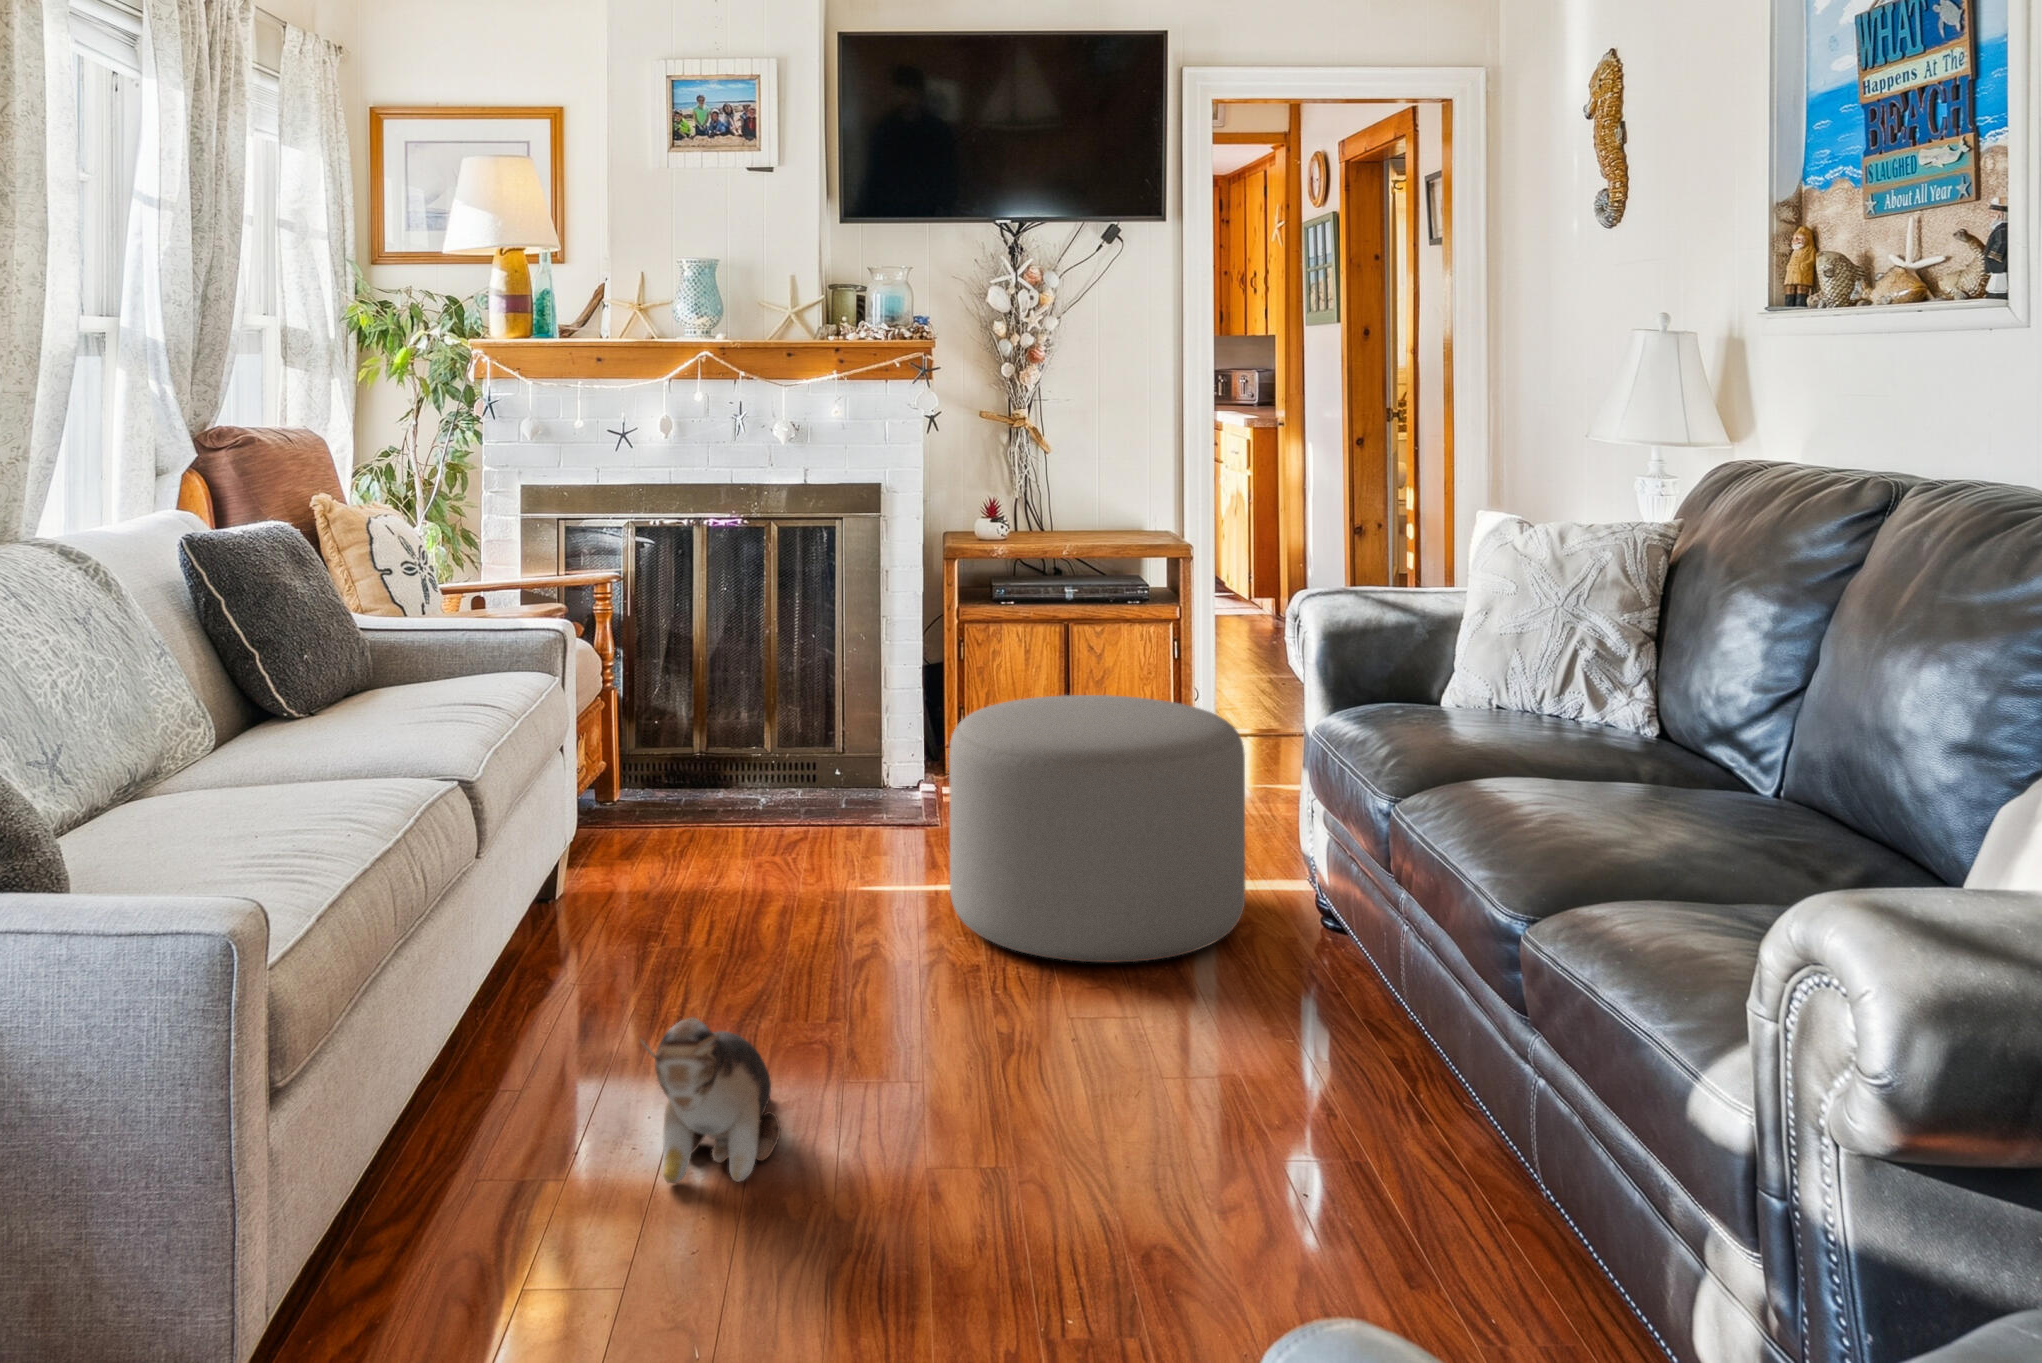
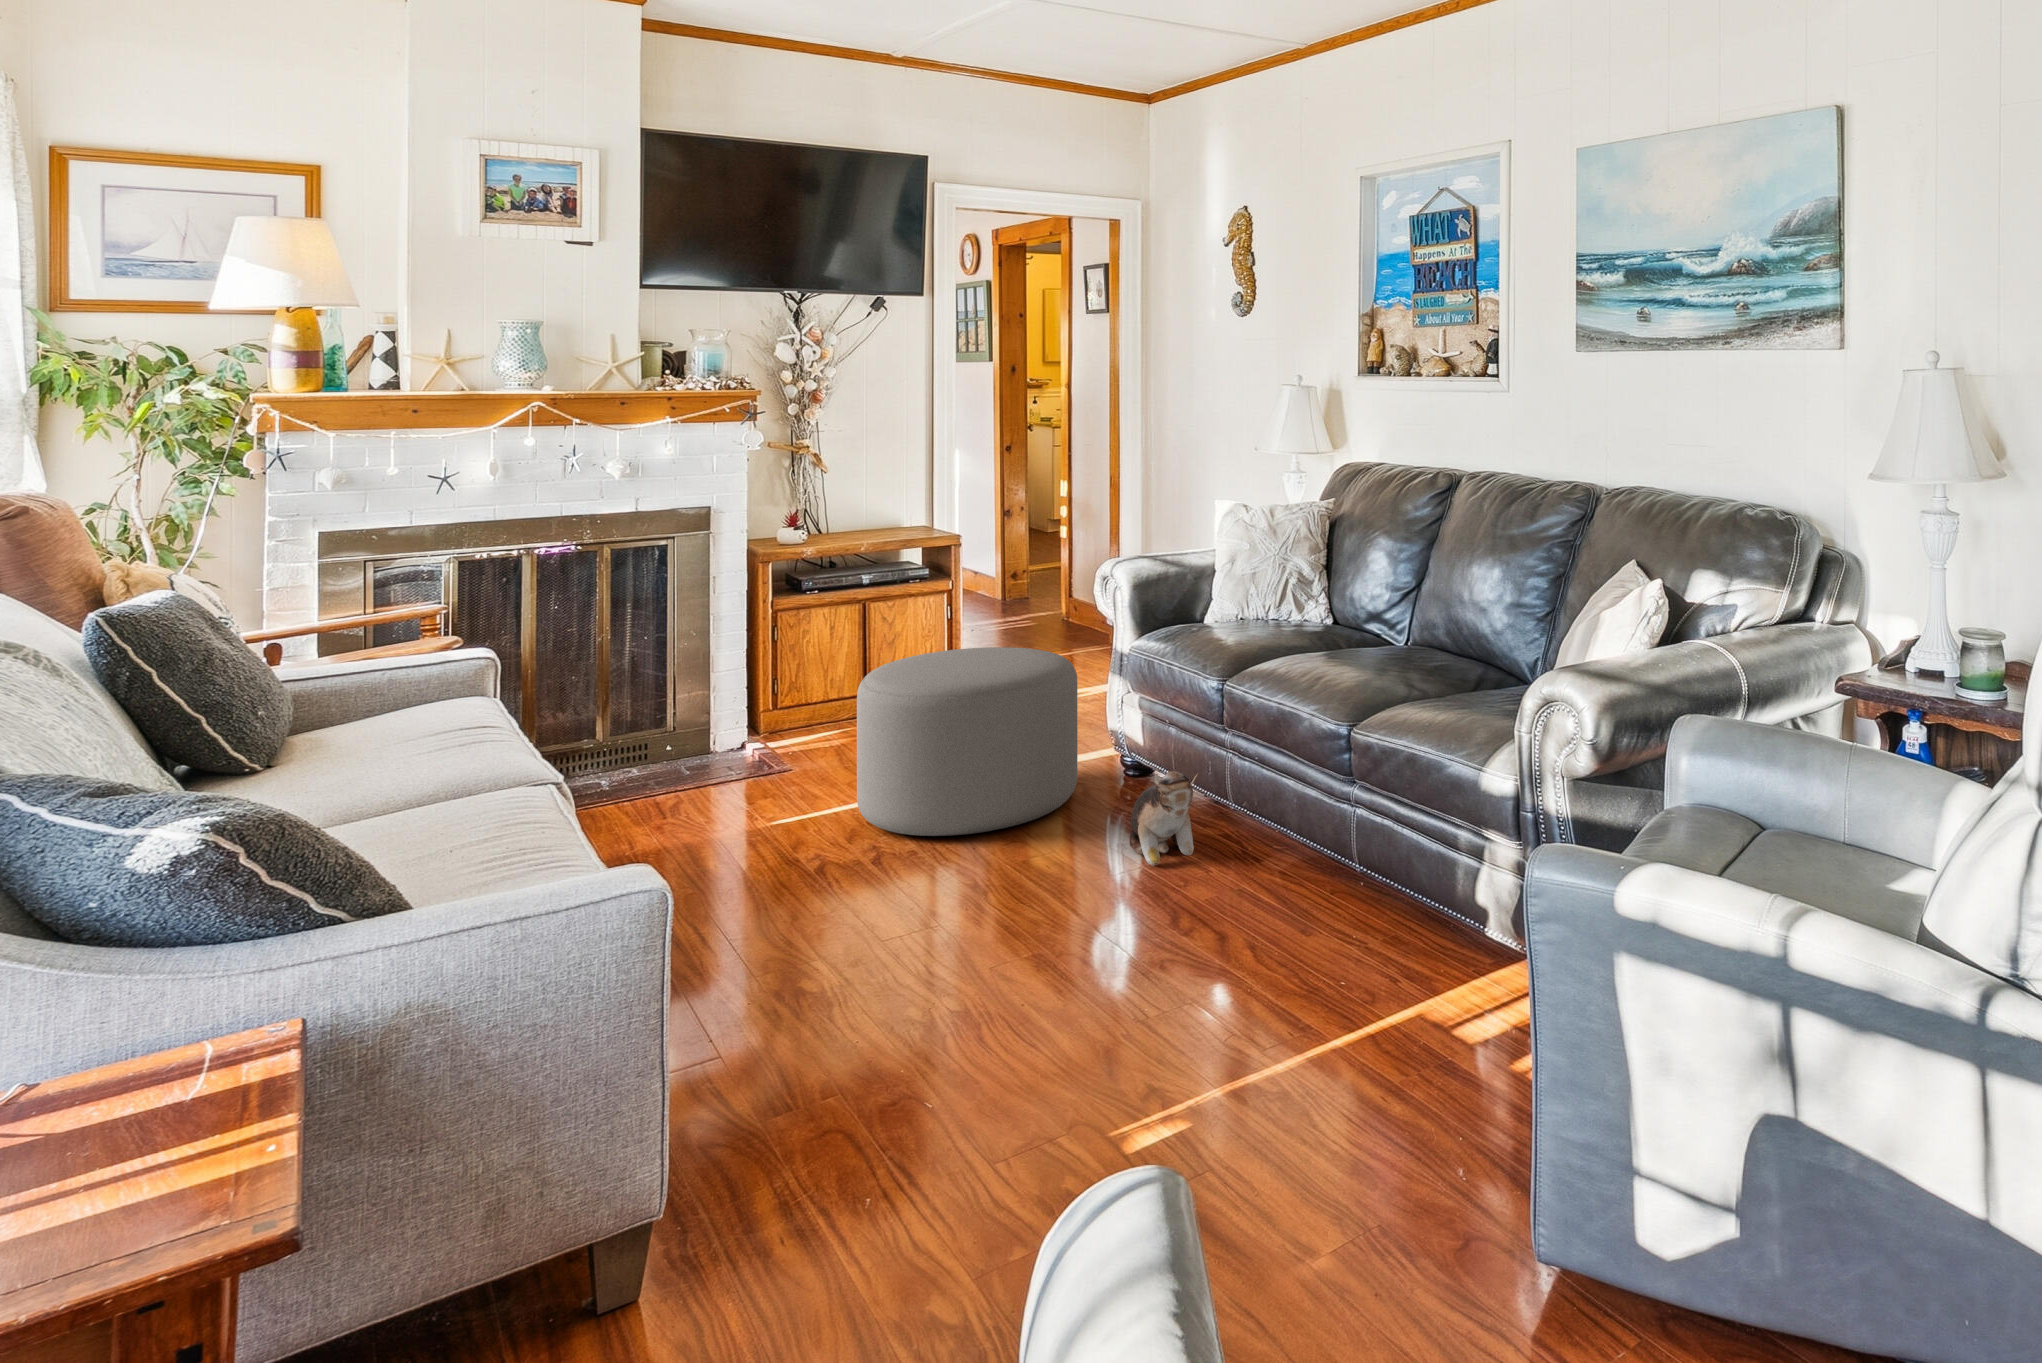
plush toy: present [640,1017,780,1183] -> present [1130,771,1198,865]

